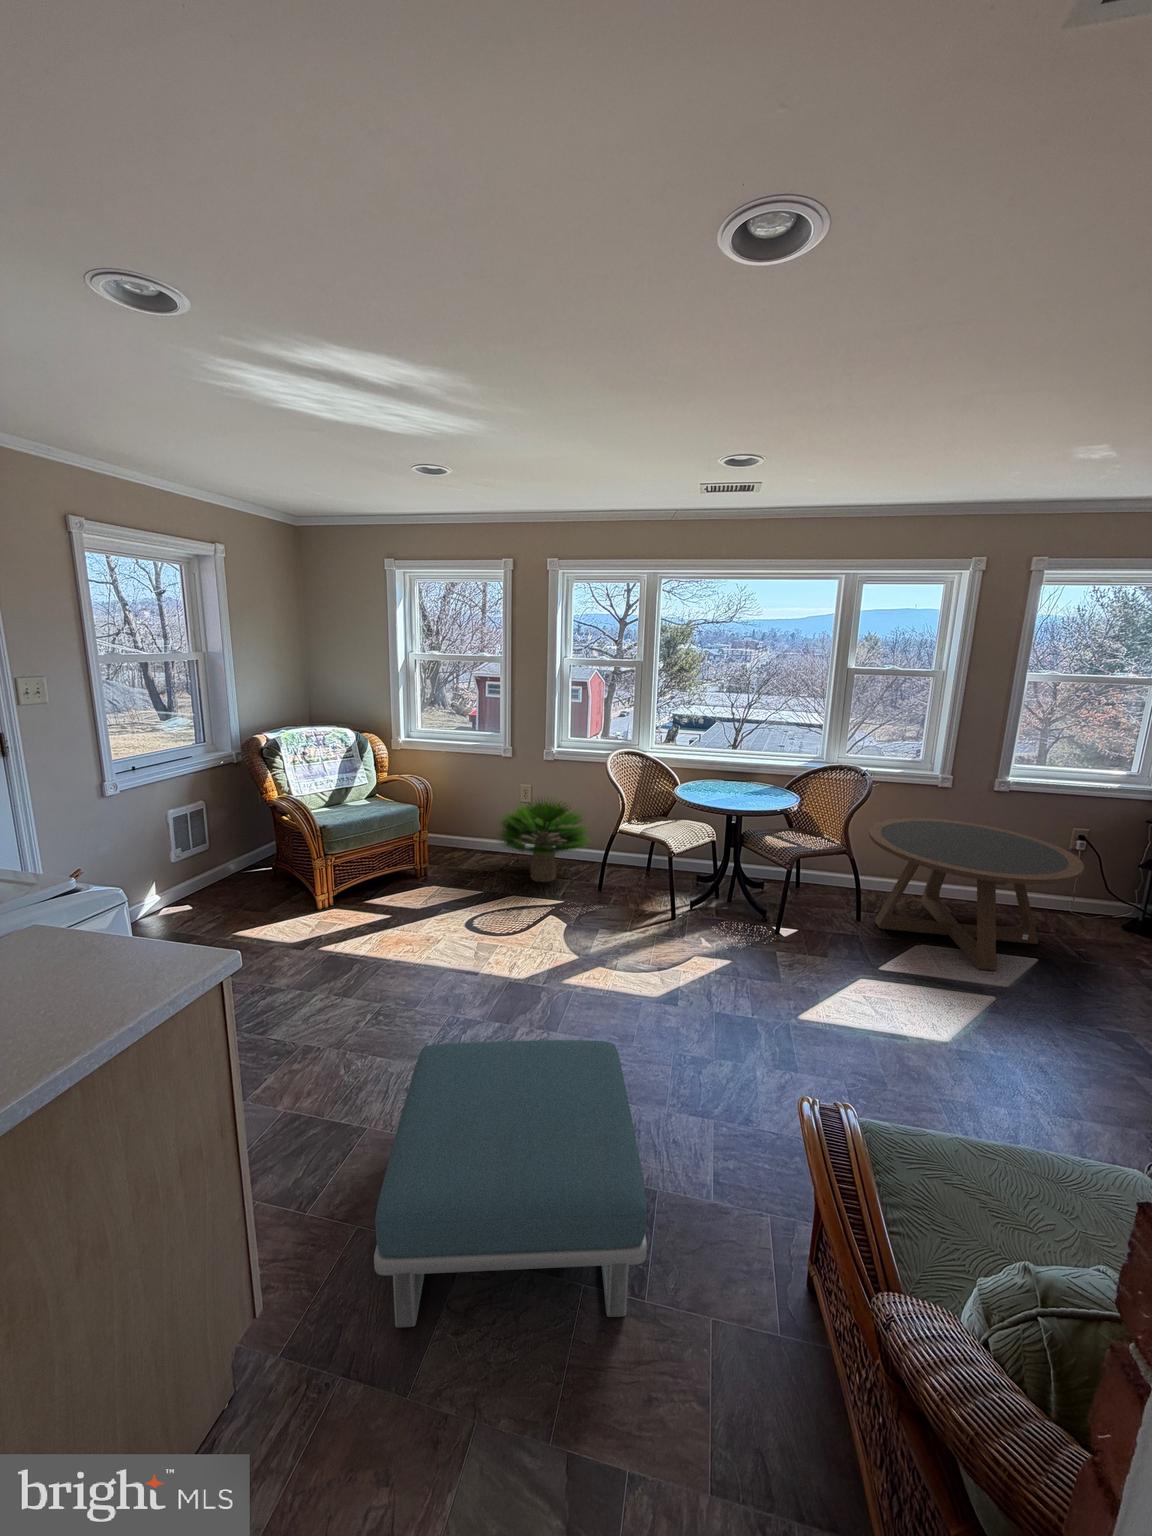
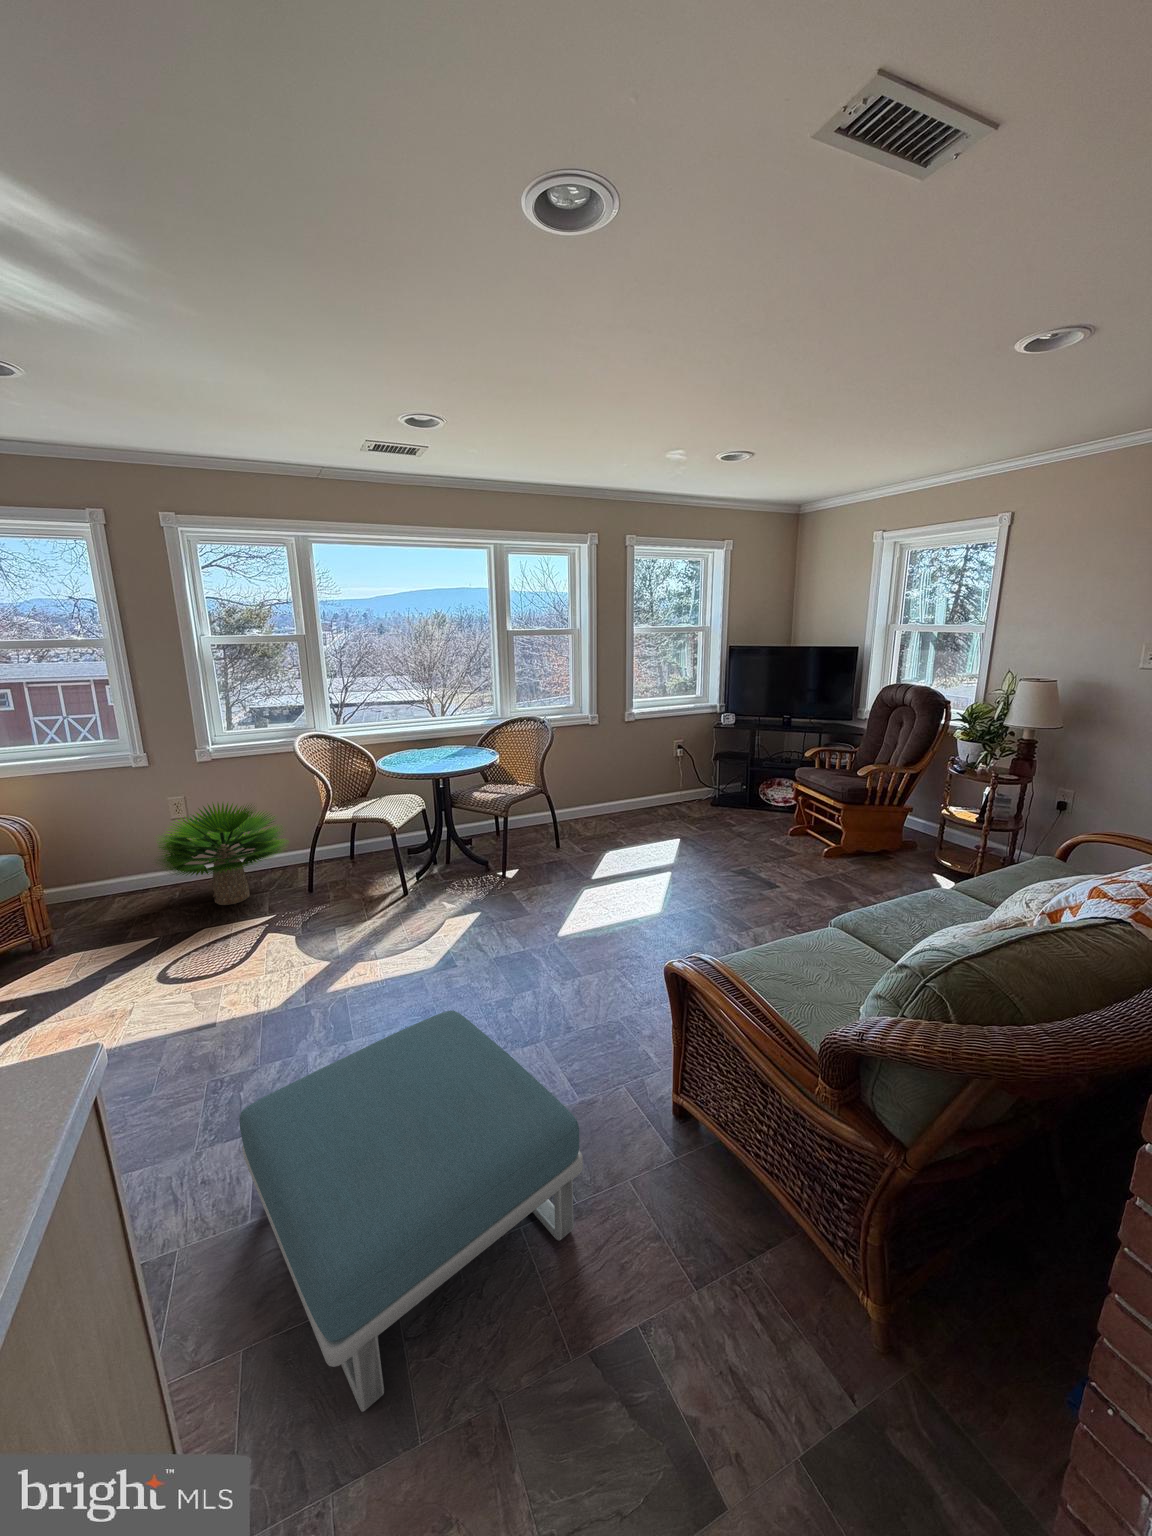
coffee table: present [869,818,1084,971] -> none [552,750,697,856]

